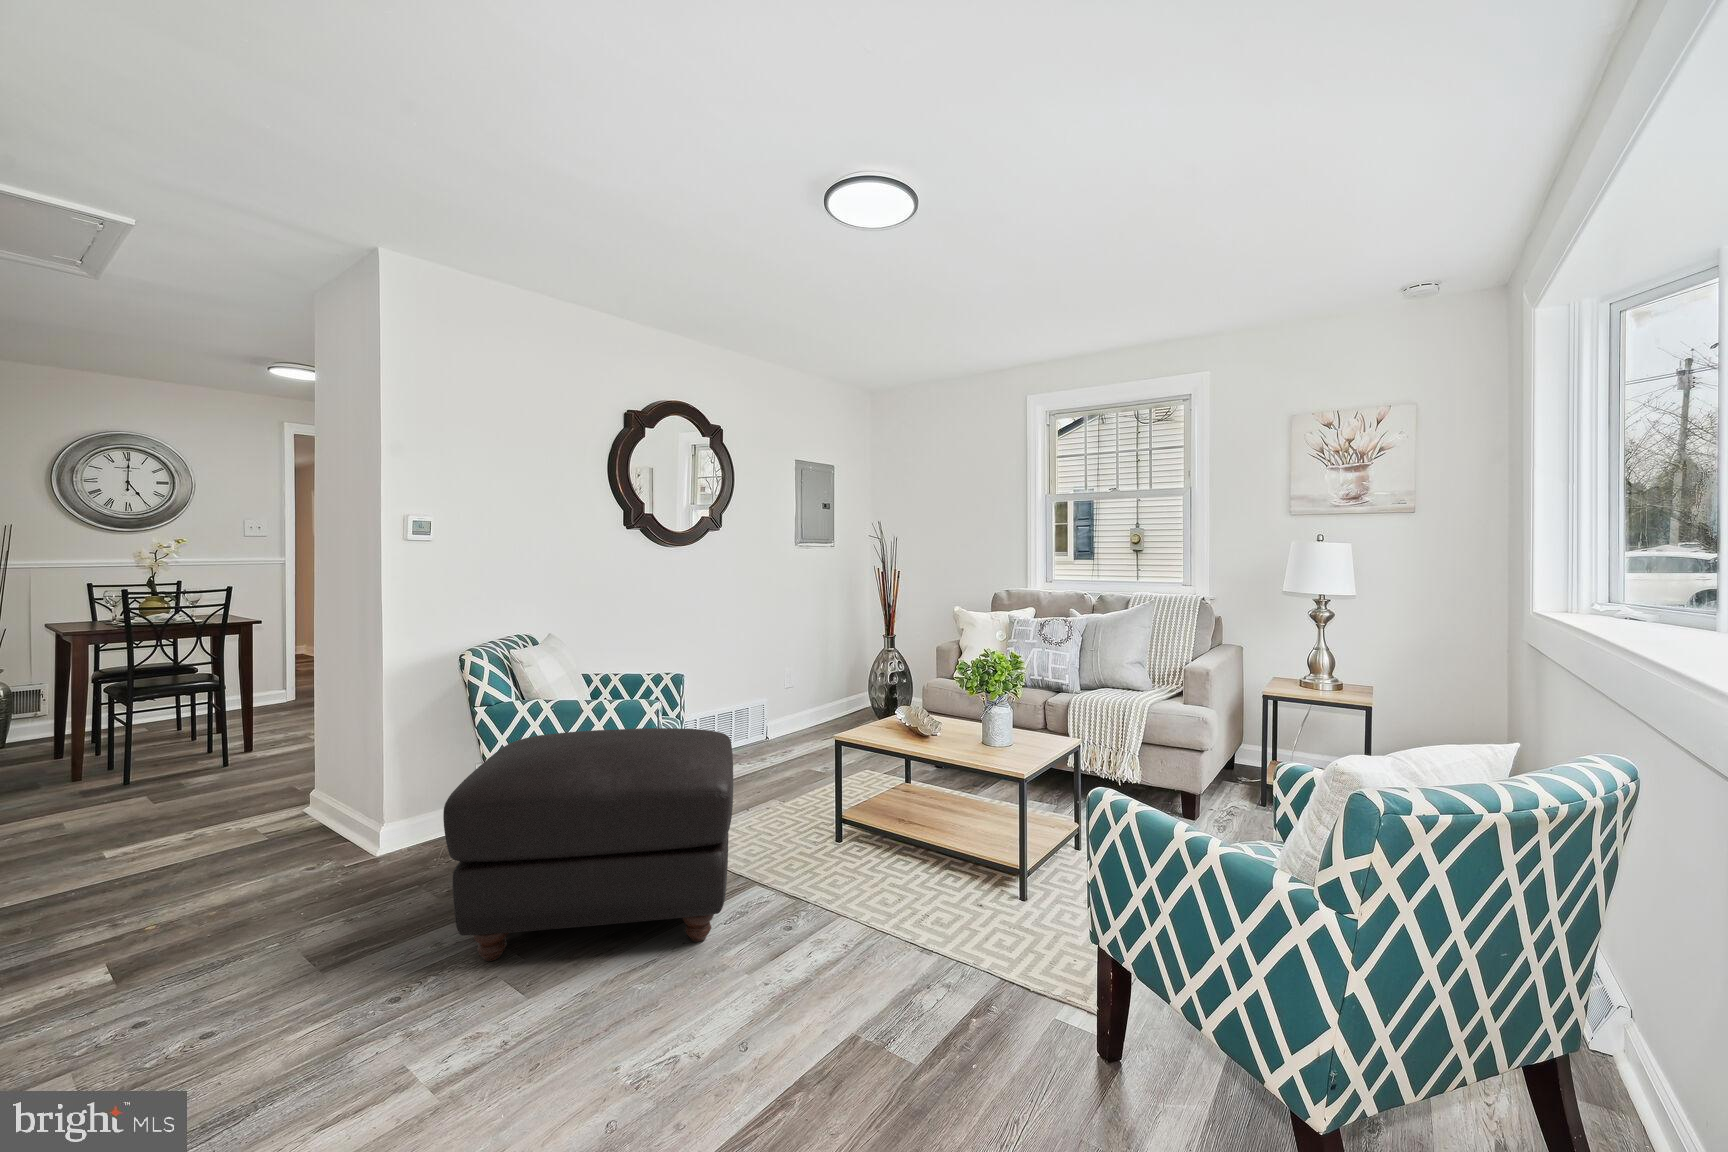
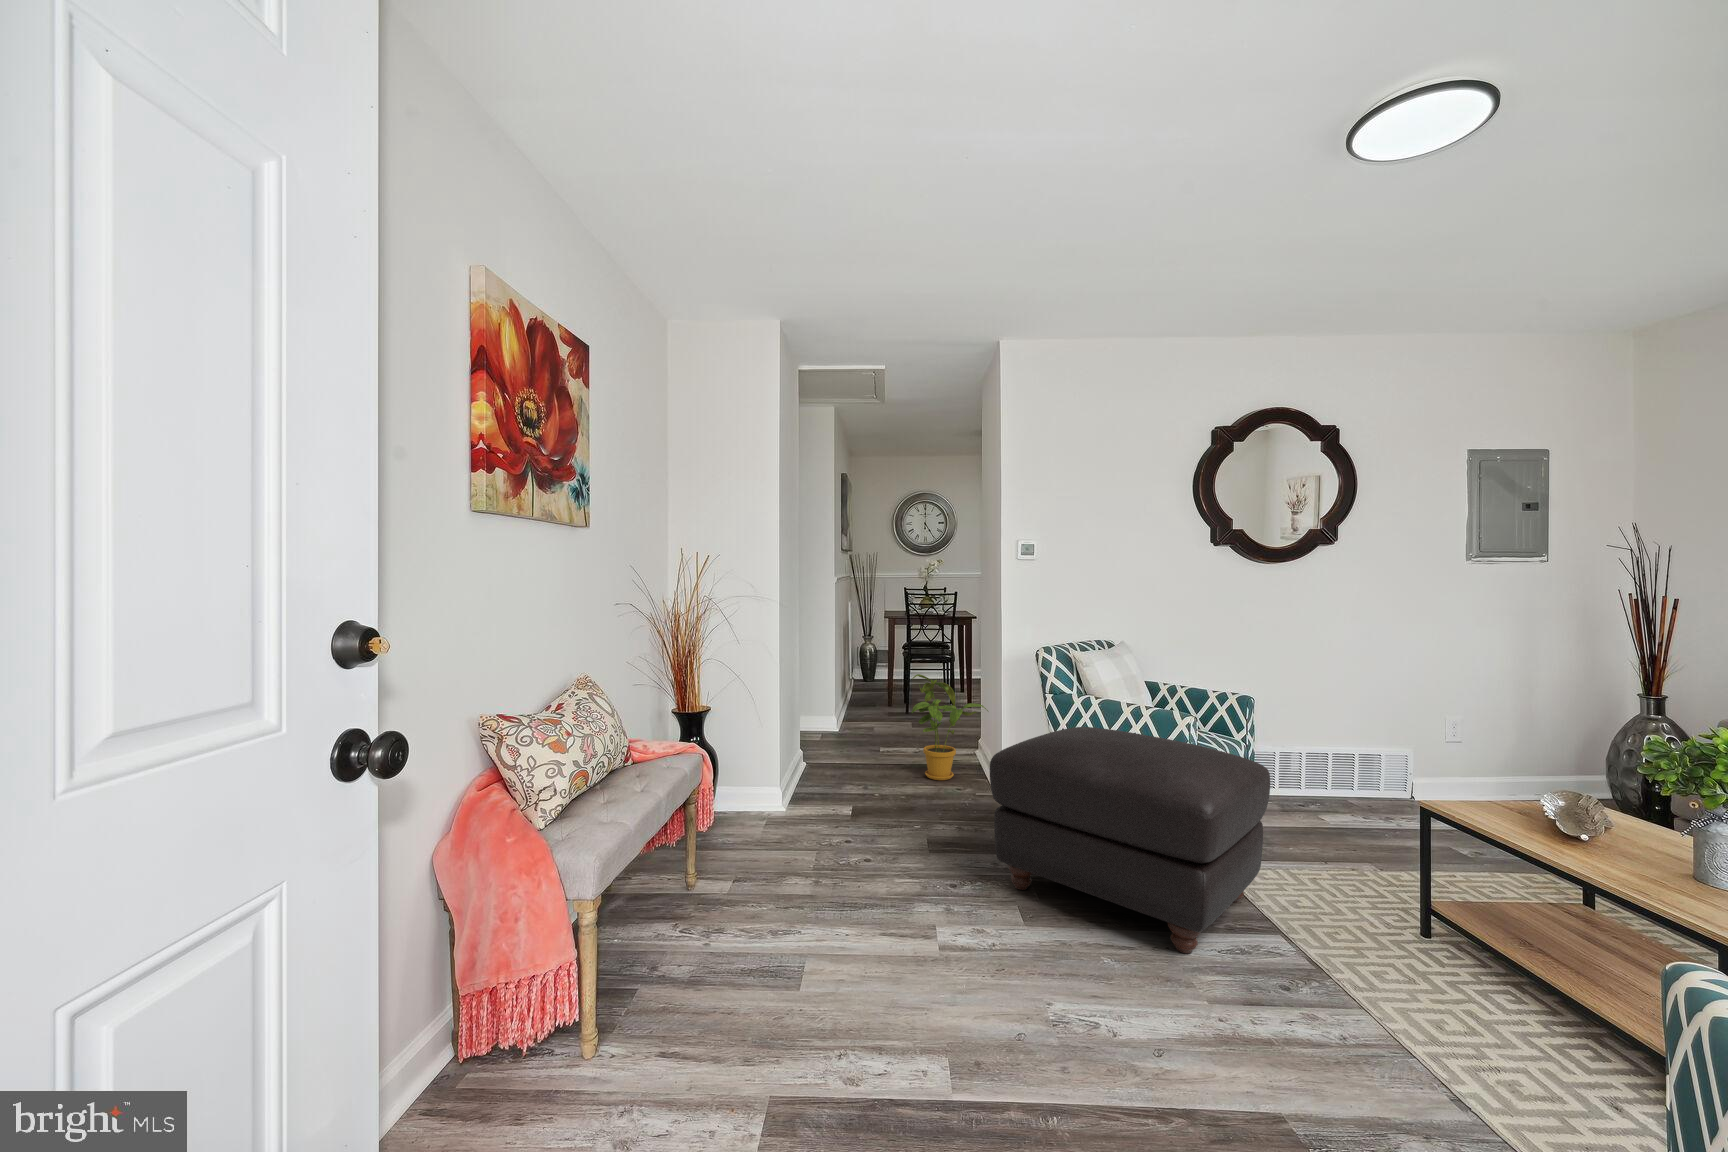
house plant: none [192,715,343,870] -> present [912,674,988,780]

